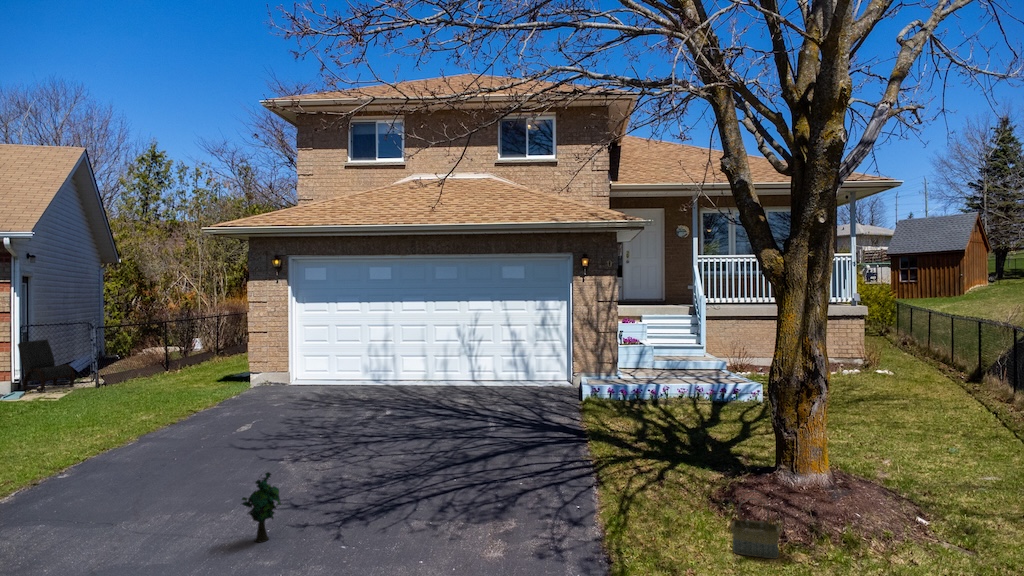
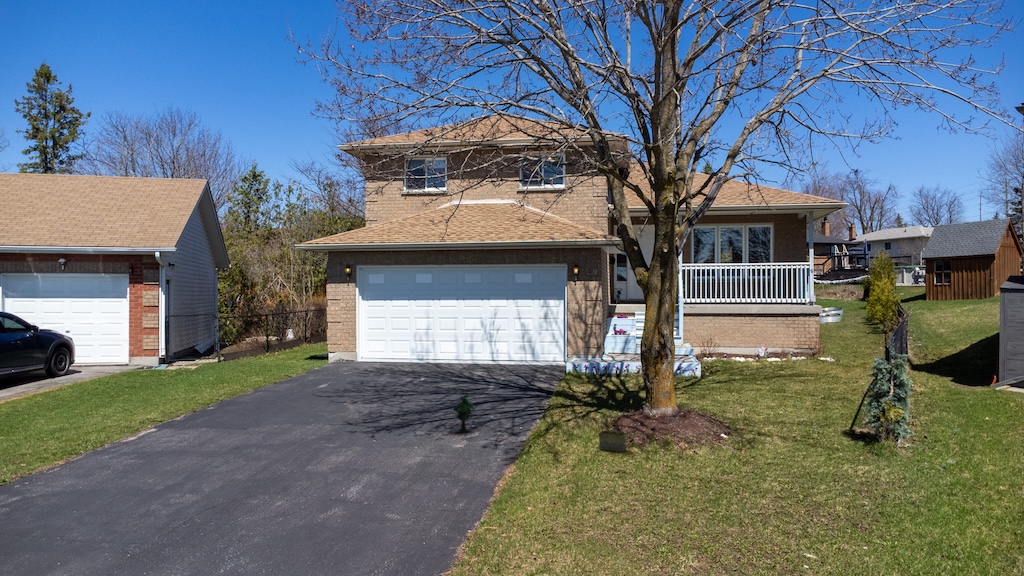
lounge chair: present [18,340,75,392] -> none [164,326,203,363]
decorative plant: present [242,472,281,542] -> present [452,393,473,432]

